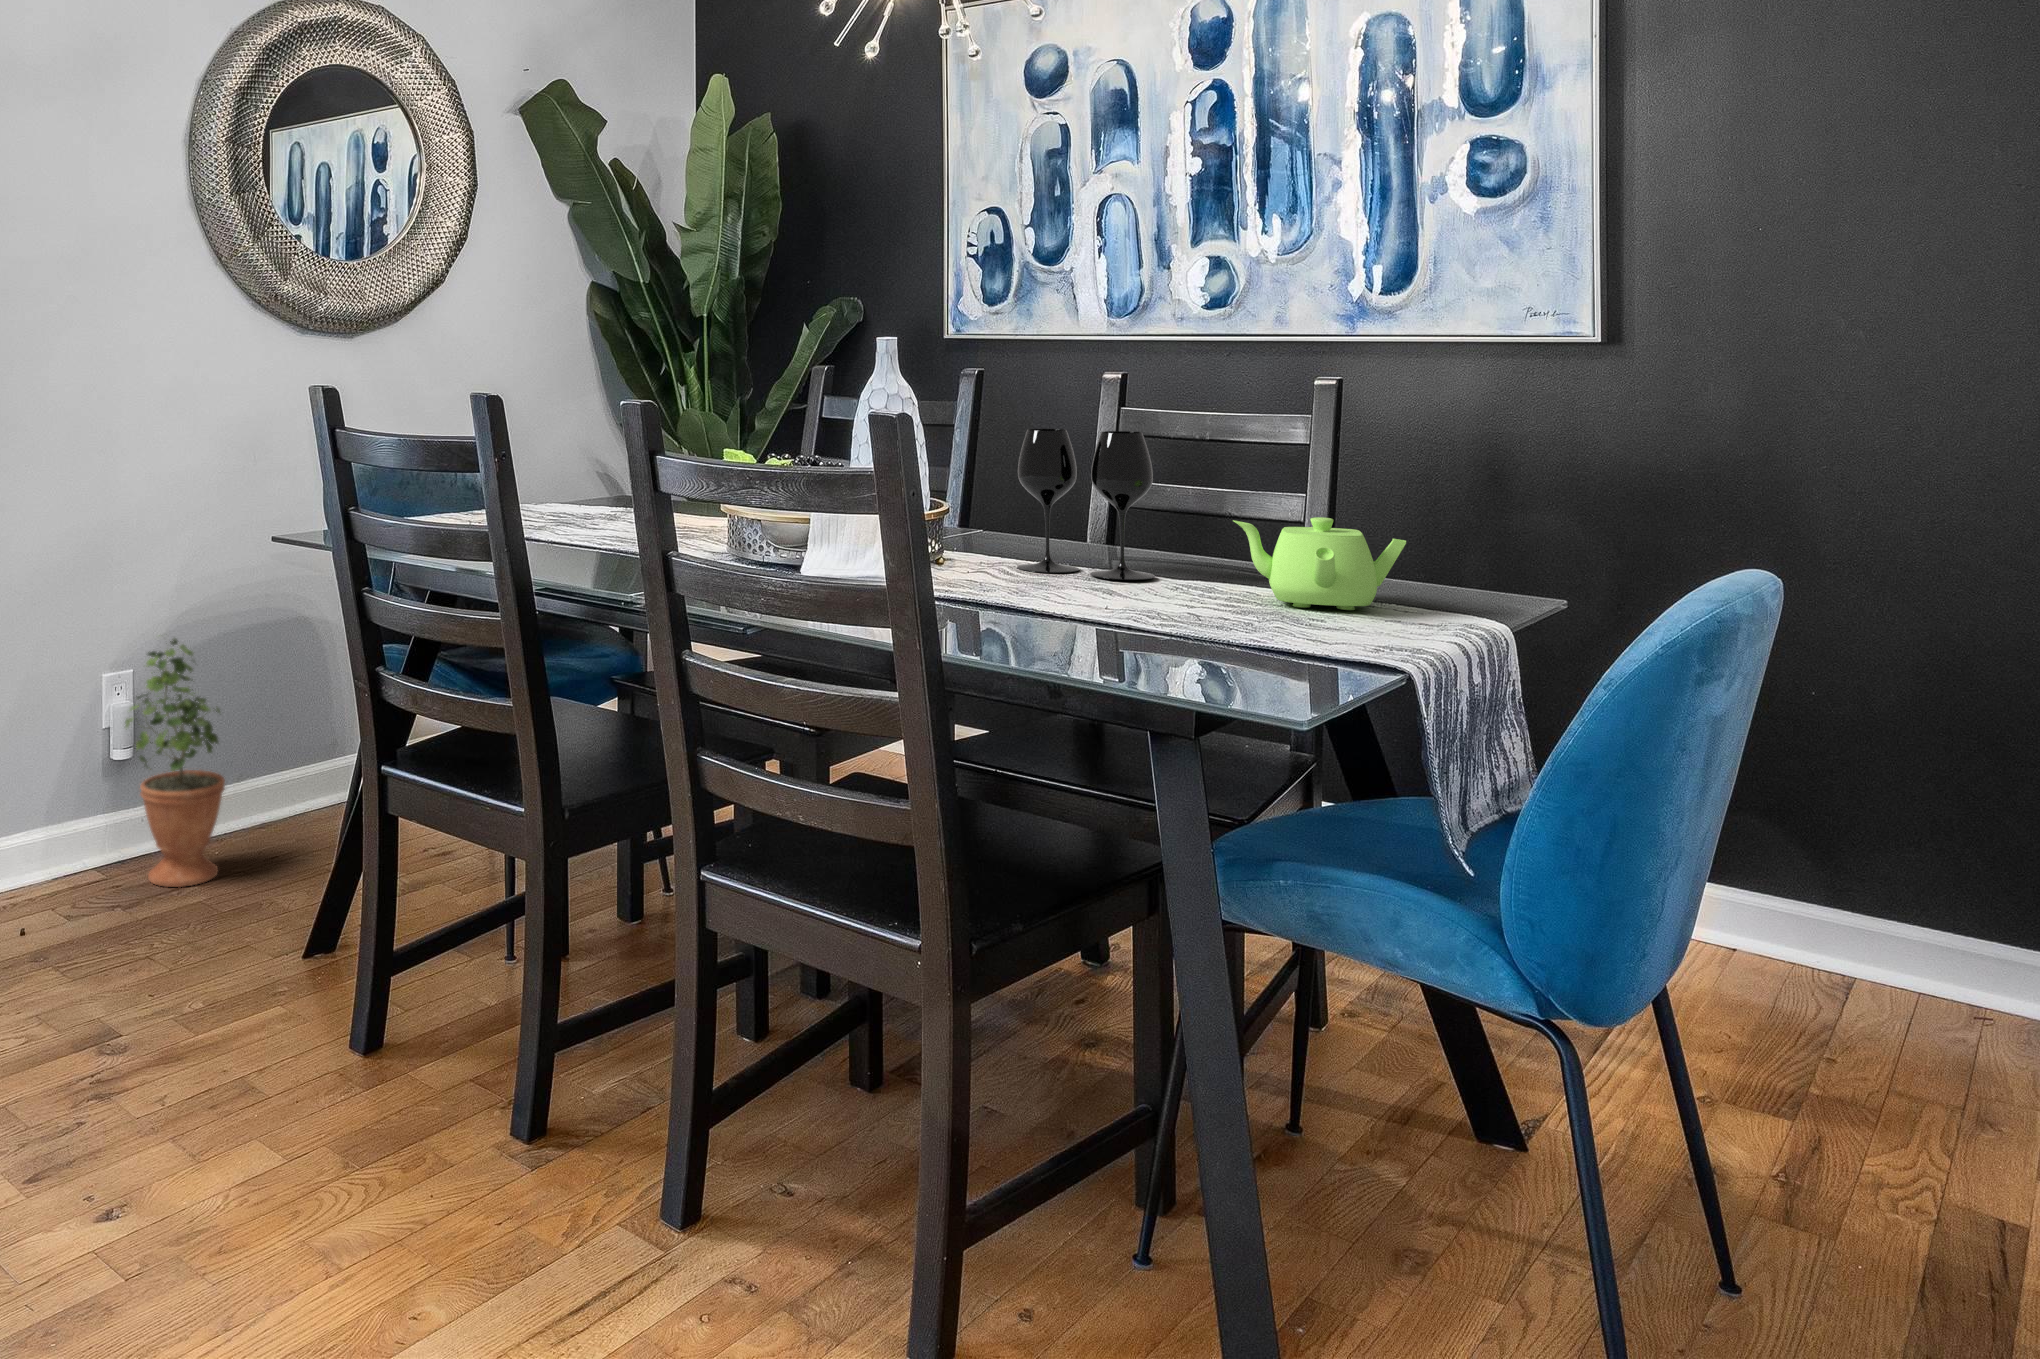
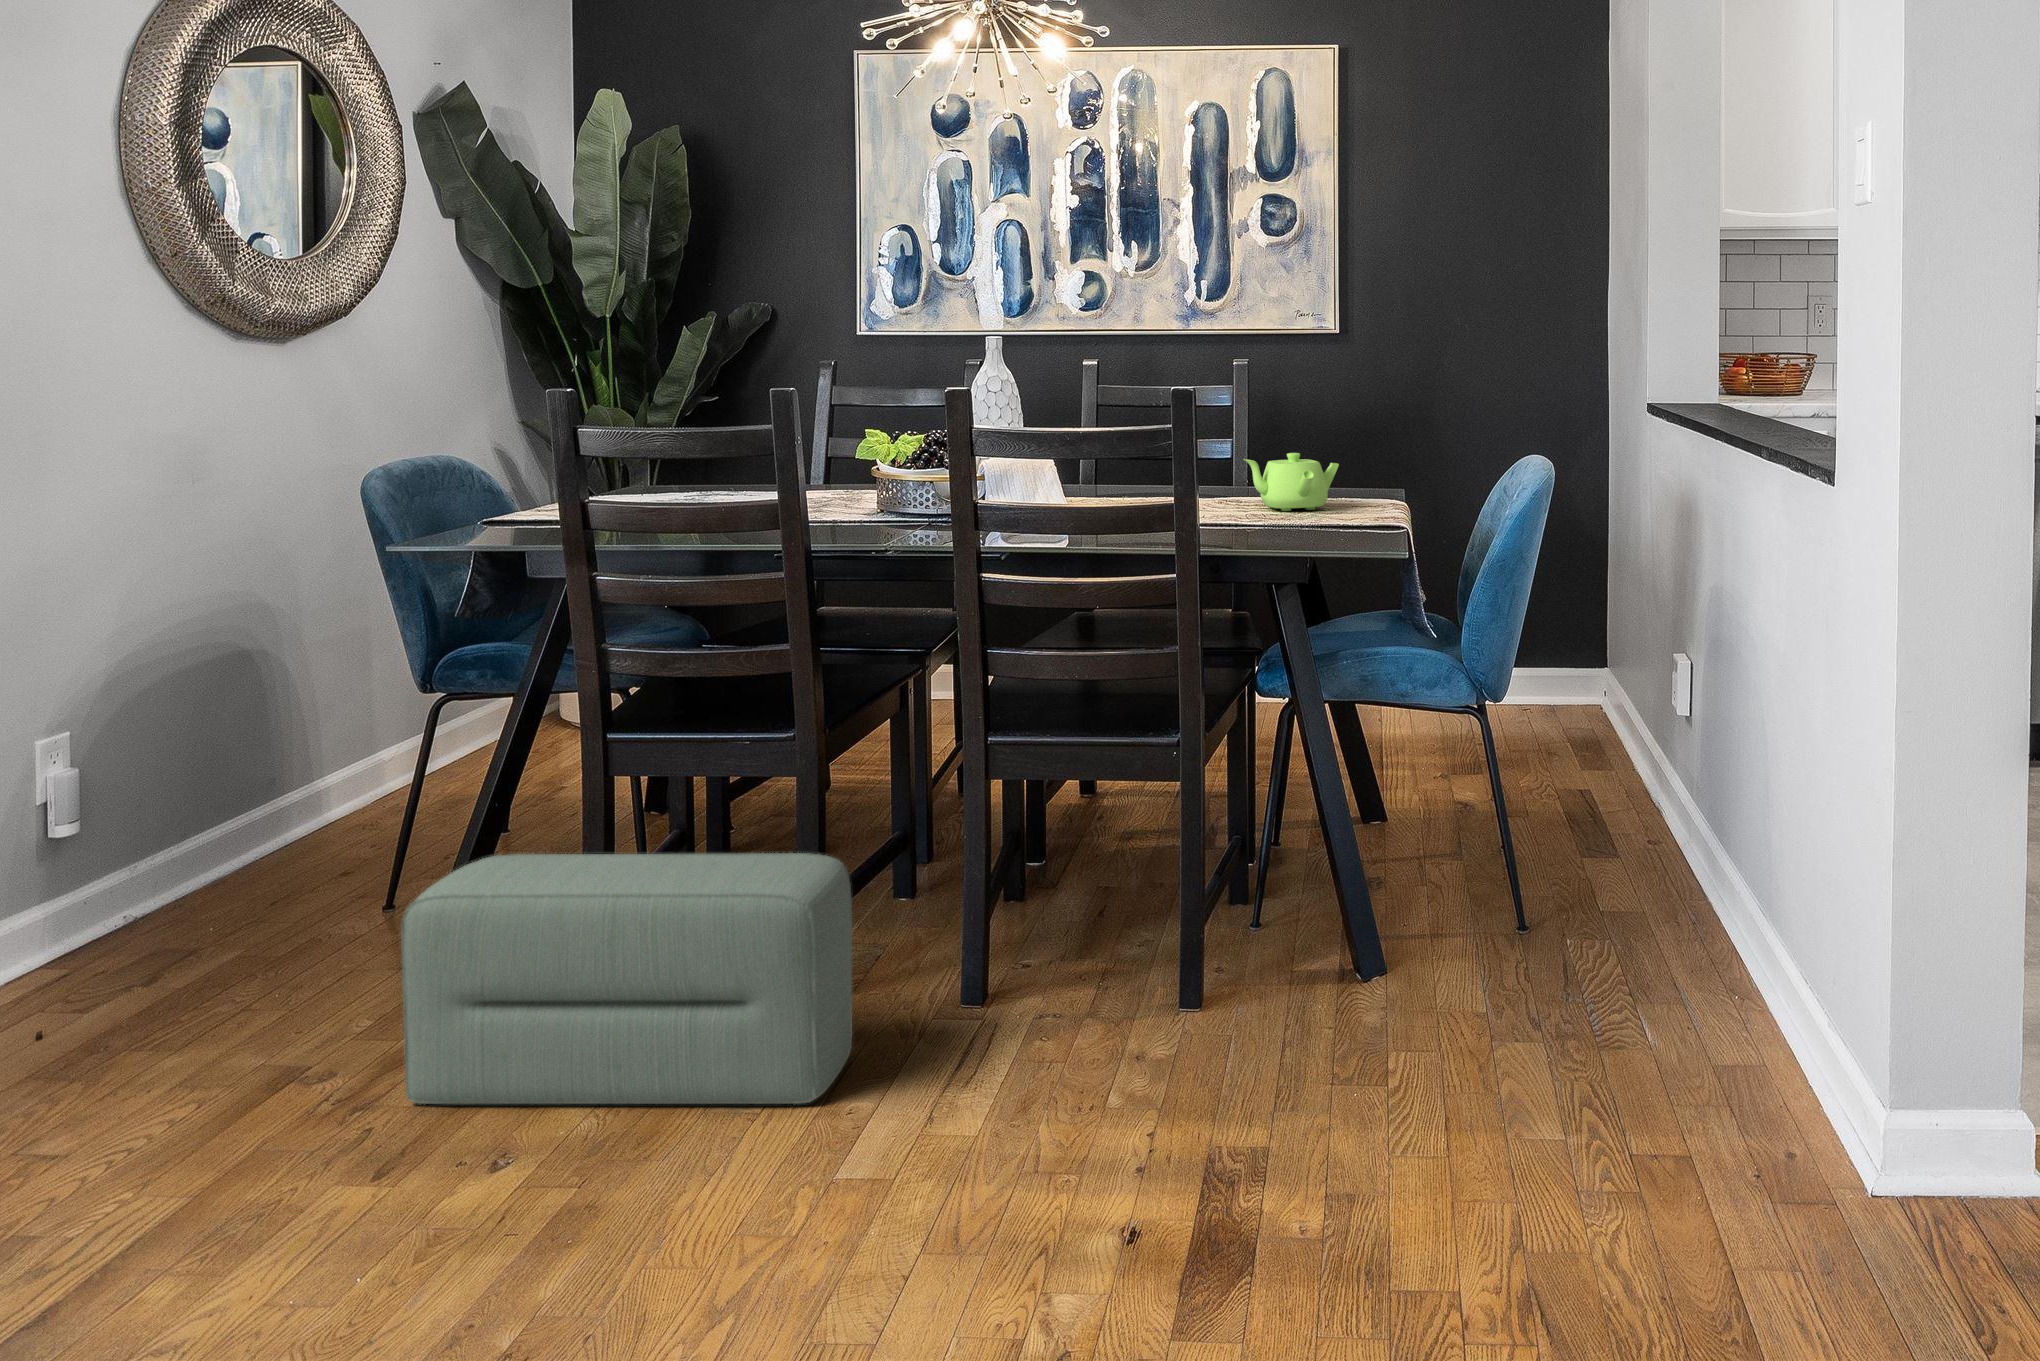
wine glass: present [1017,429,1155,580] -> none [1082,404,1180,508]
potted plant: present [125,639,225,887] -> none [98,681,227,957]
pouf: none [131,870,512,1276] -> present [401,853,852,1104]

